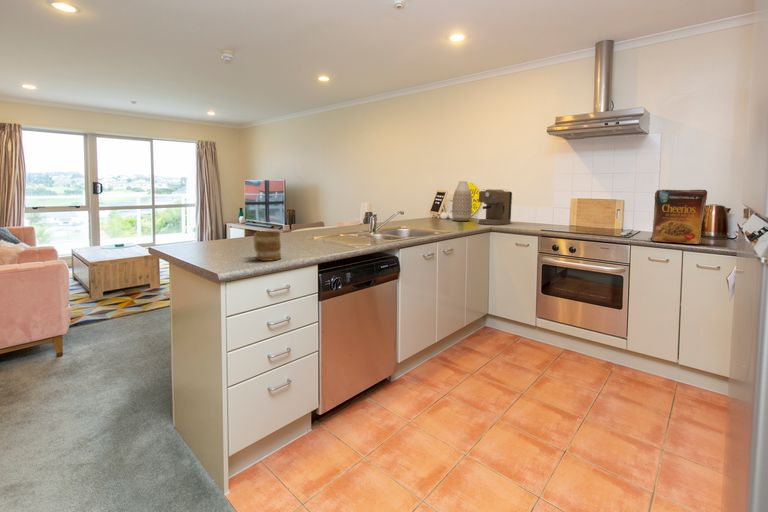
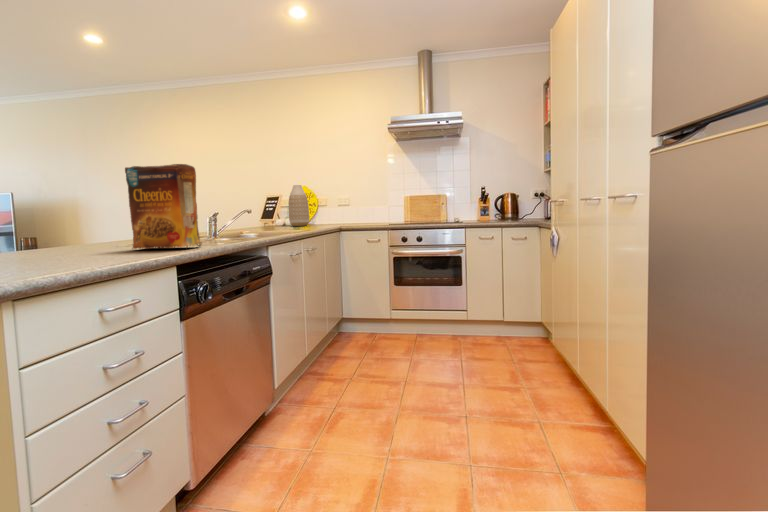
coffee maker: present [479,189,512,225] -> none [318,190,350,226]
cereal box: present [650,190,707,244] -> present [125,164,202,249]
mug: present [254,231,281,261] -> none [48,219,112,268]

